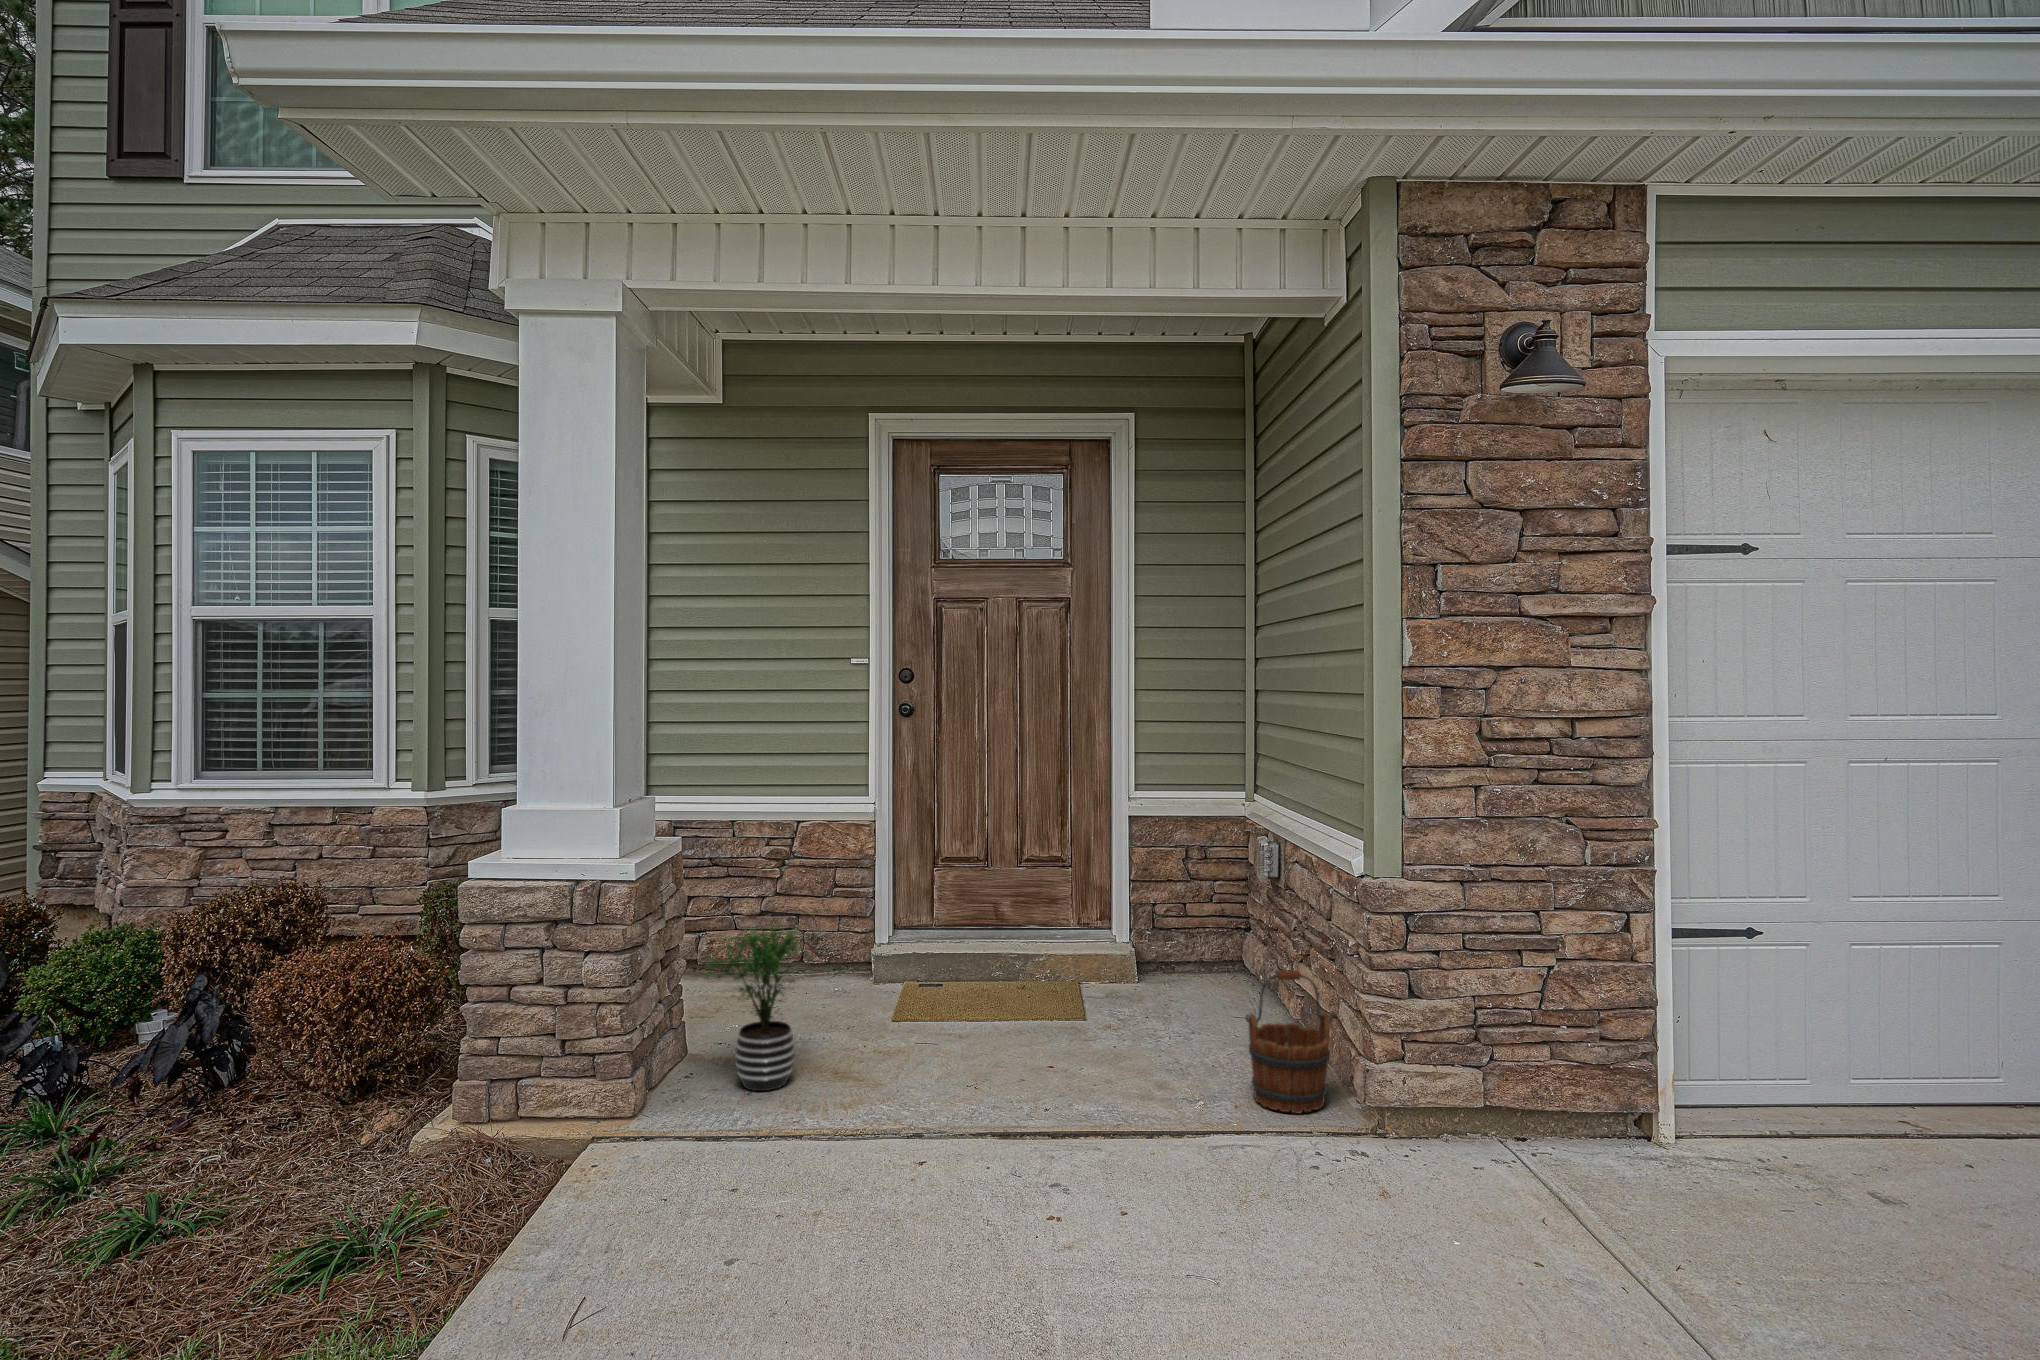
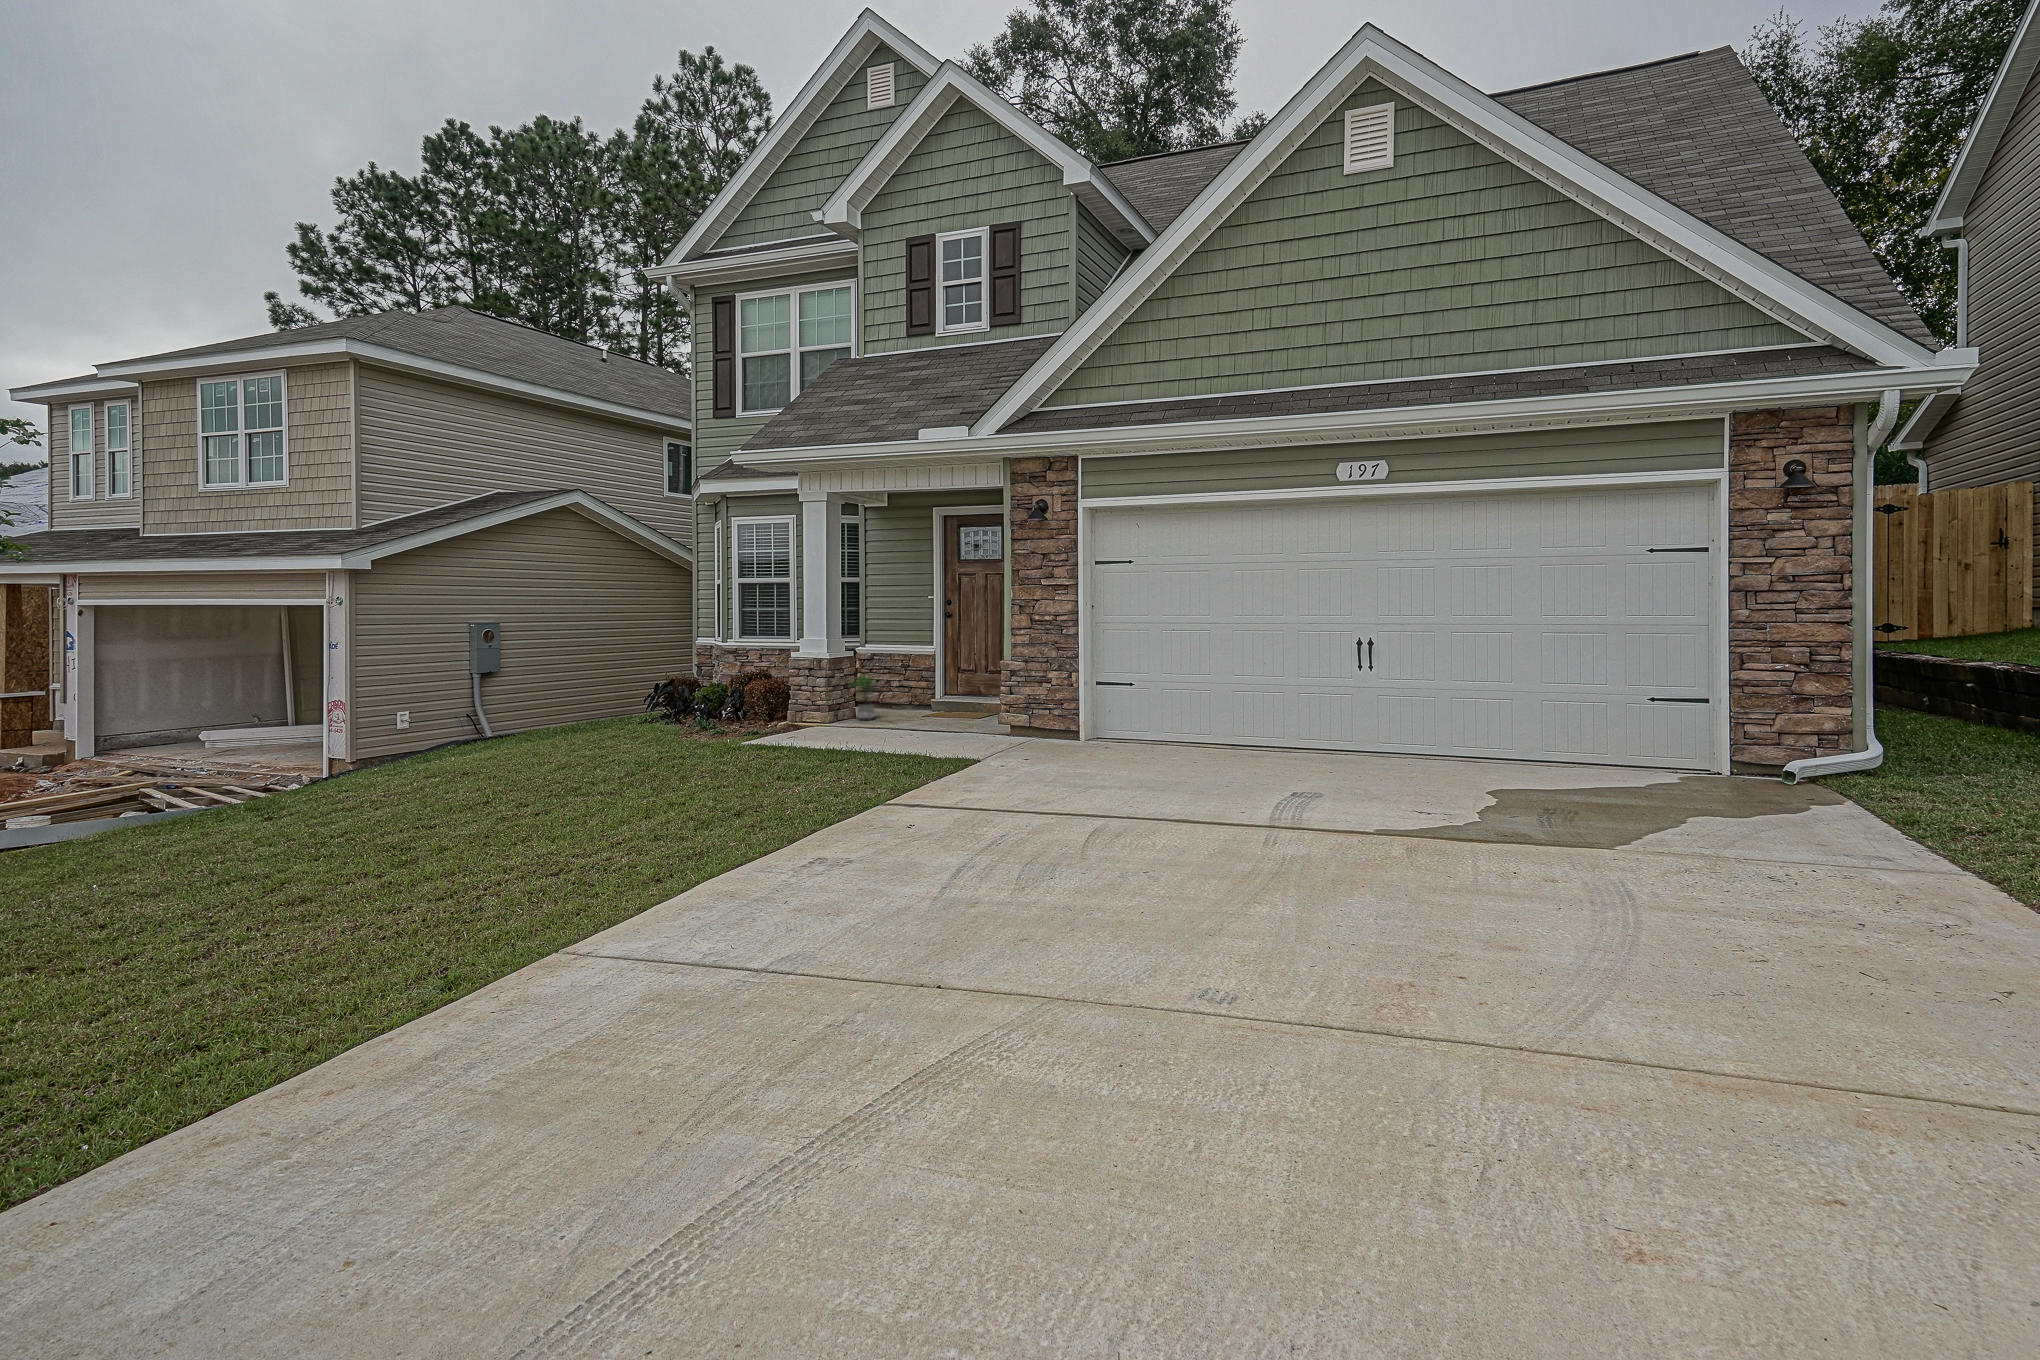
wooden bucket: present [1246,970,1333,1113] -> none [980,689,1003,728]

